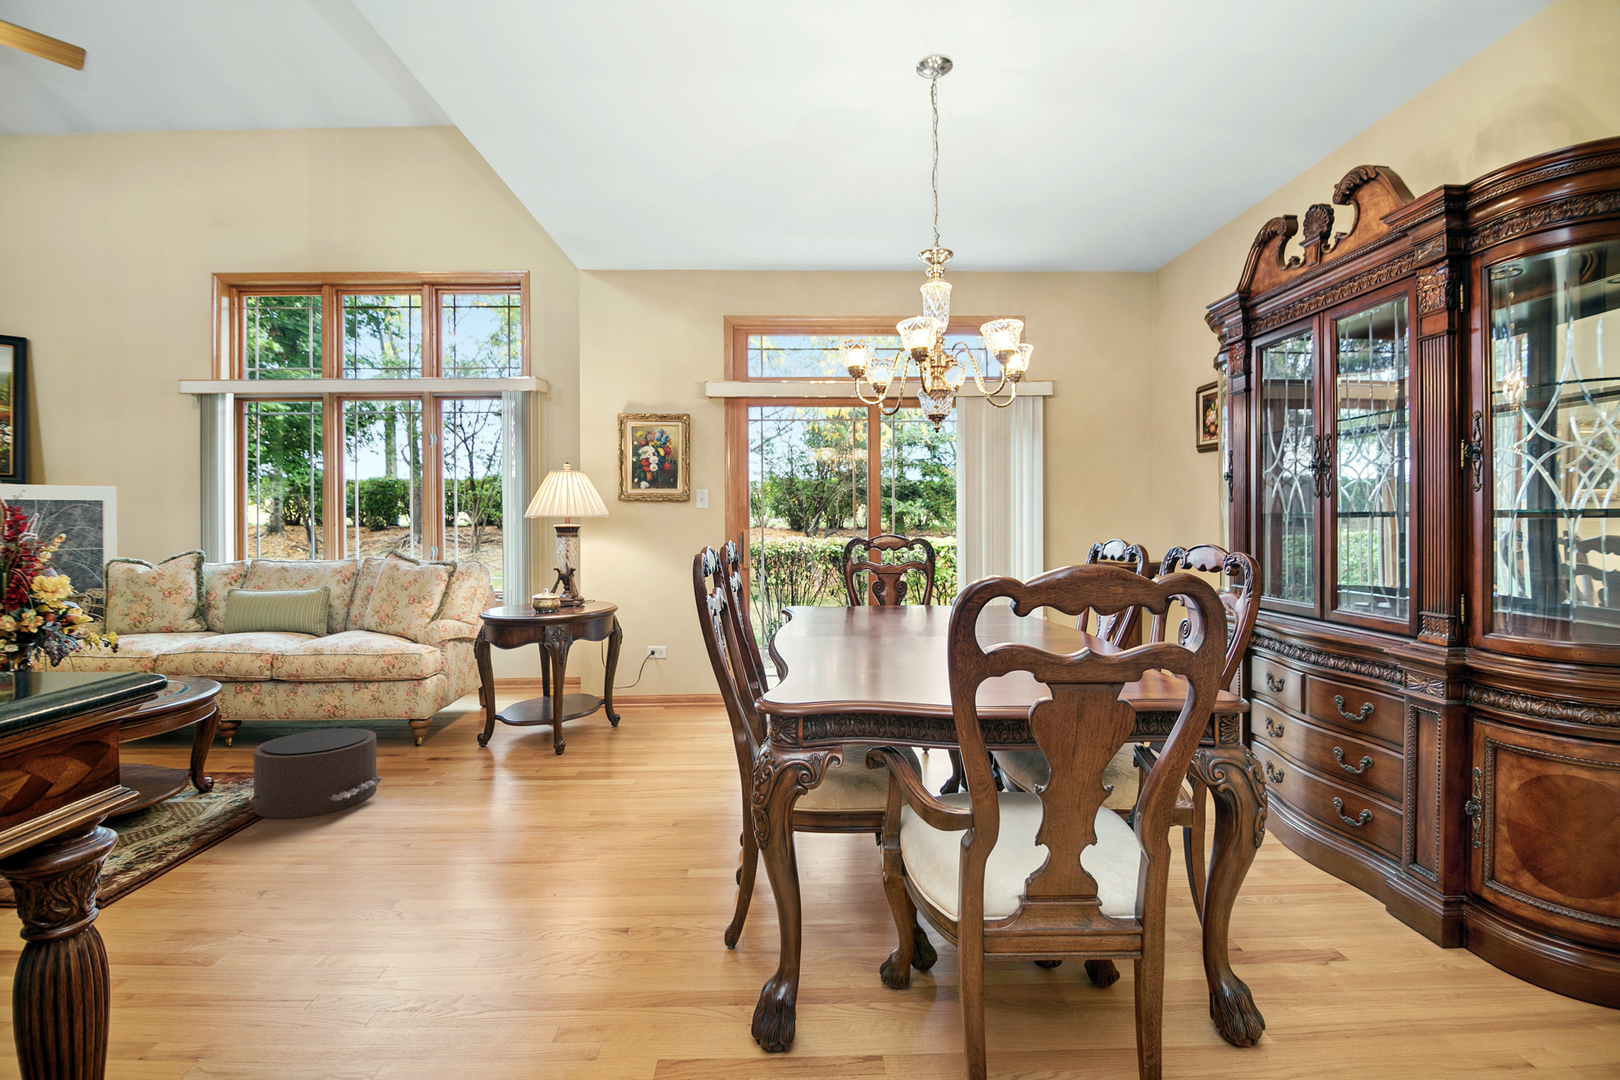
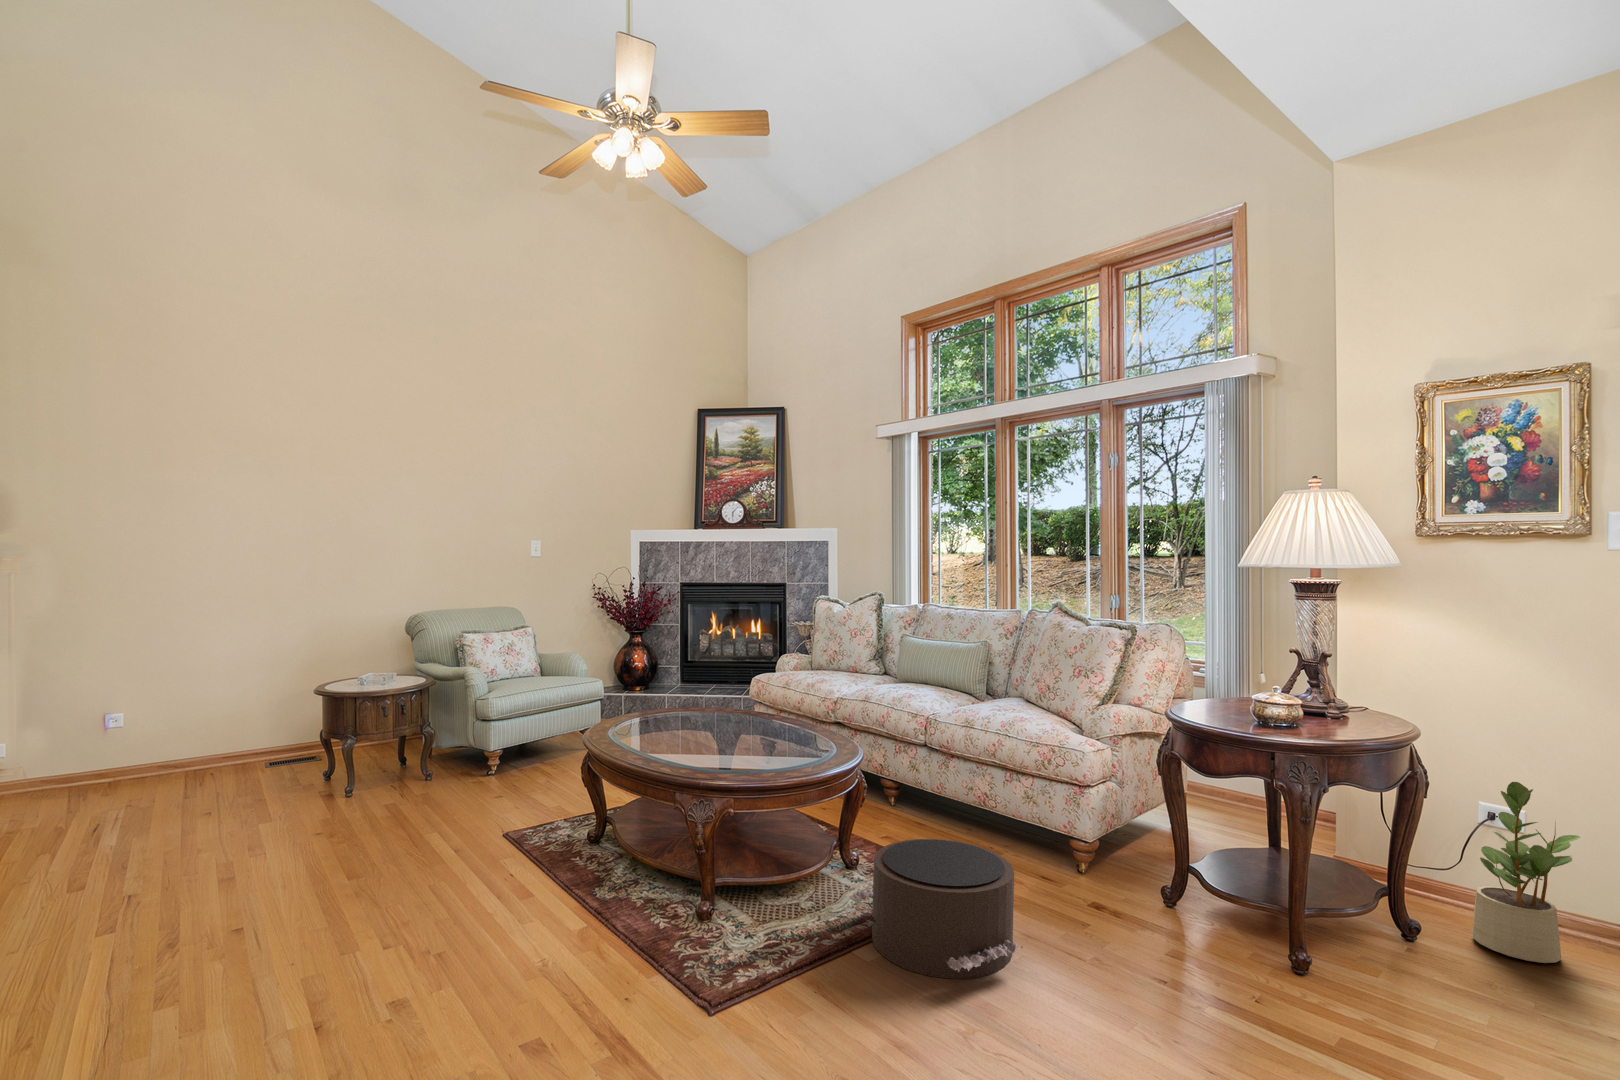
potted plant: none [642,629,684,717] -> present [1472,782,1580,963]

